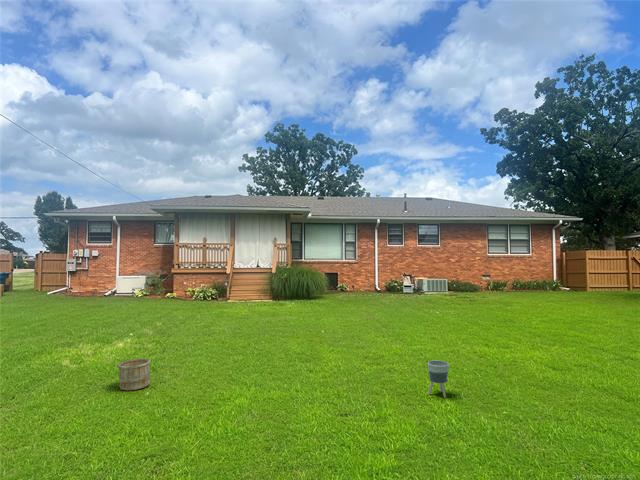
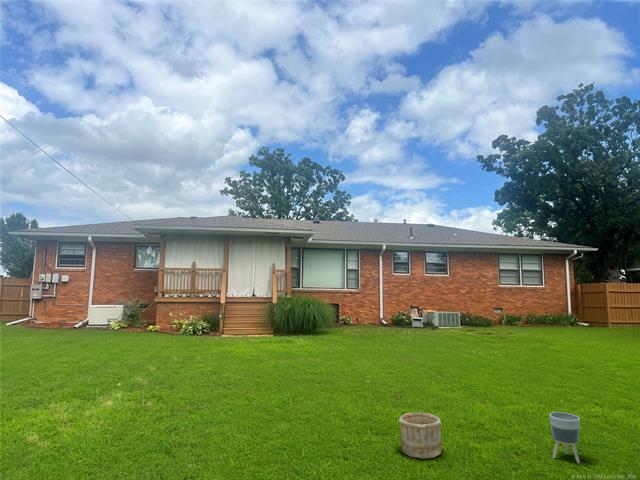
wooden bucket: present [118,359,150,391] -> present [399,412,441,459]

